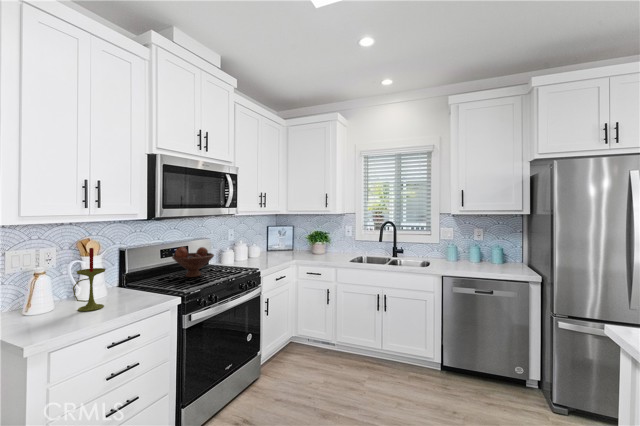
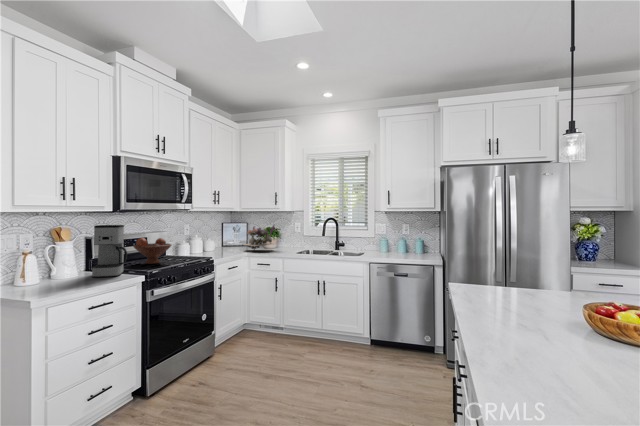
flower arrangement: none [290,229,326,257] -> present [244,225,275,250]
coffee maker: none [121,235,162,299] -> present [92,225,127,277]
candle: present [73,248,106,311] -> none [54,231,81,284]

